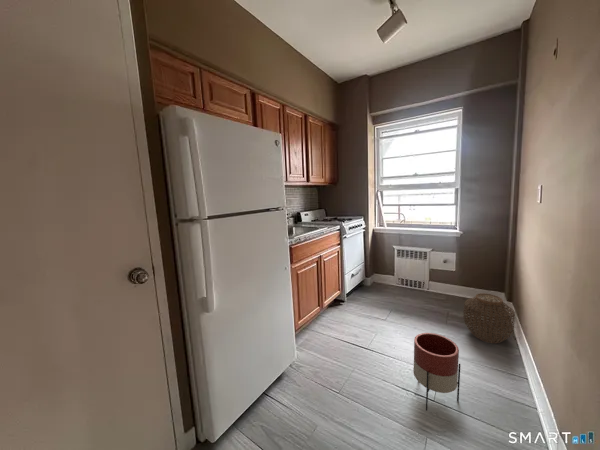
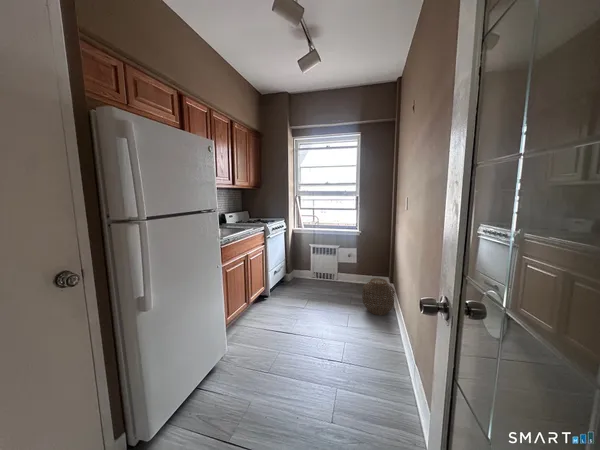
planter: present [413,333,460,411] -> none [327,311,359,371]

